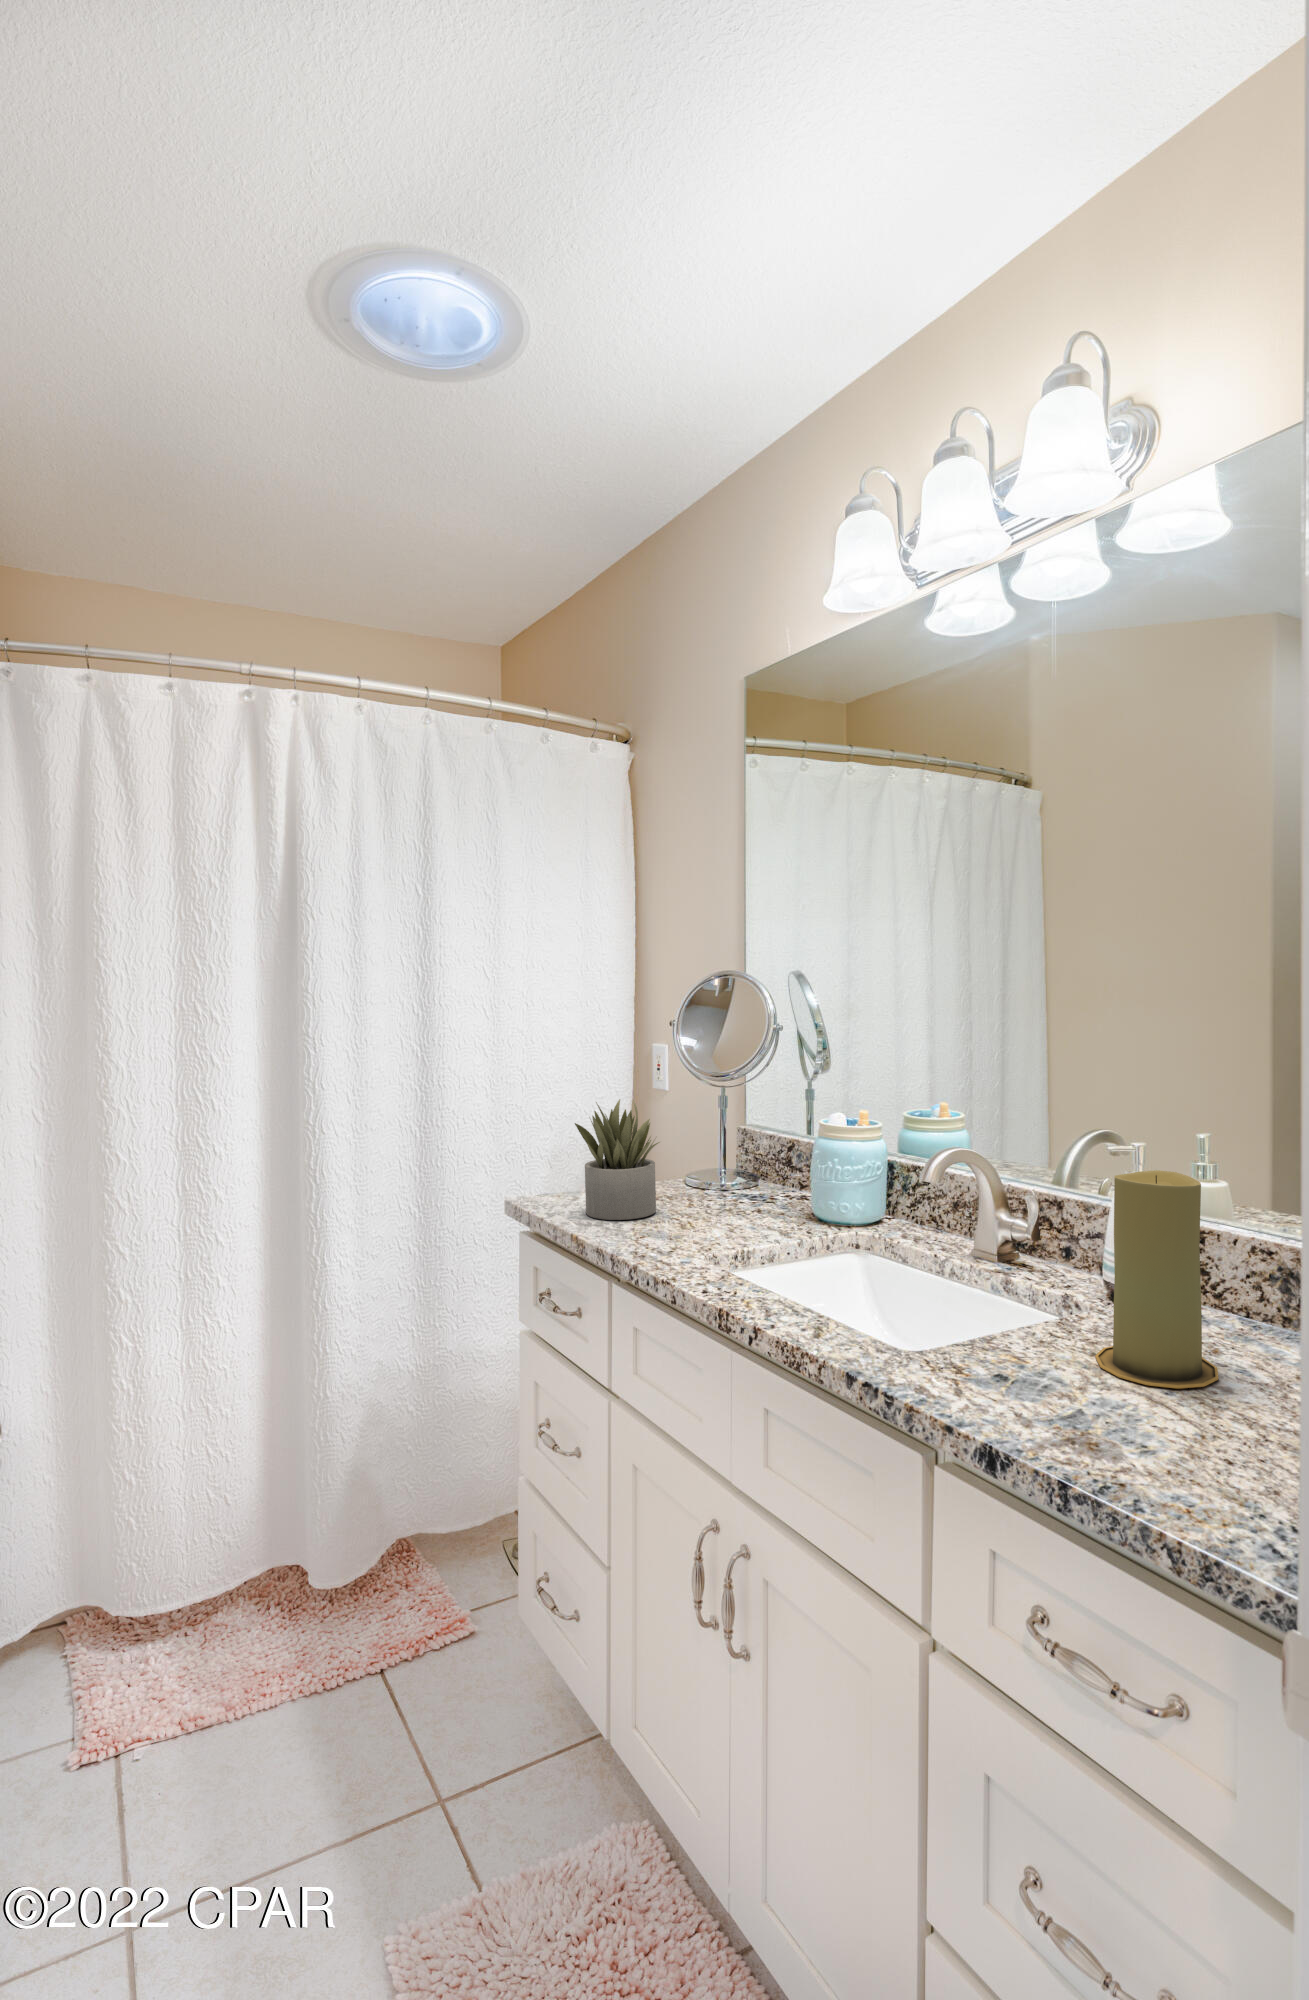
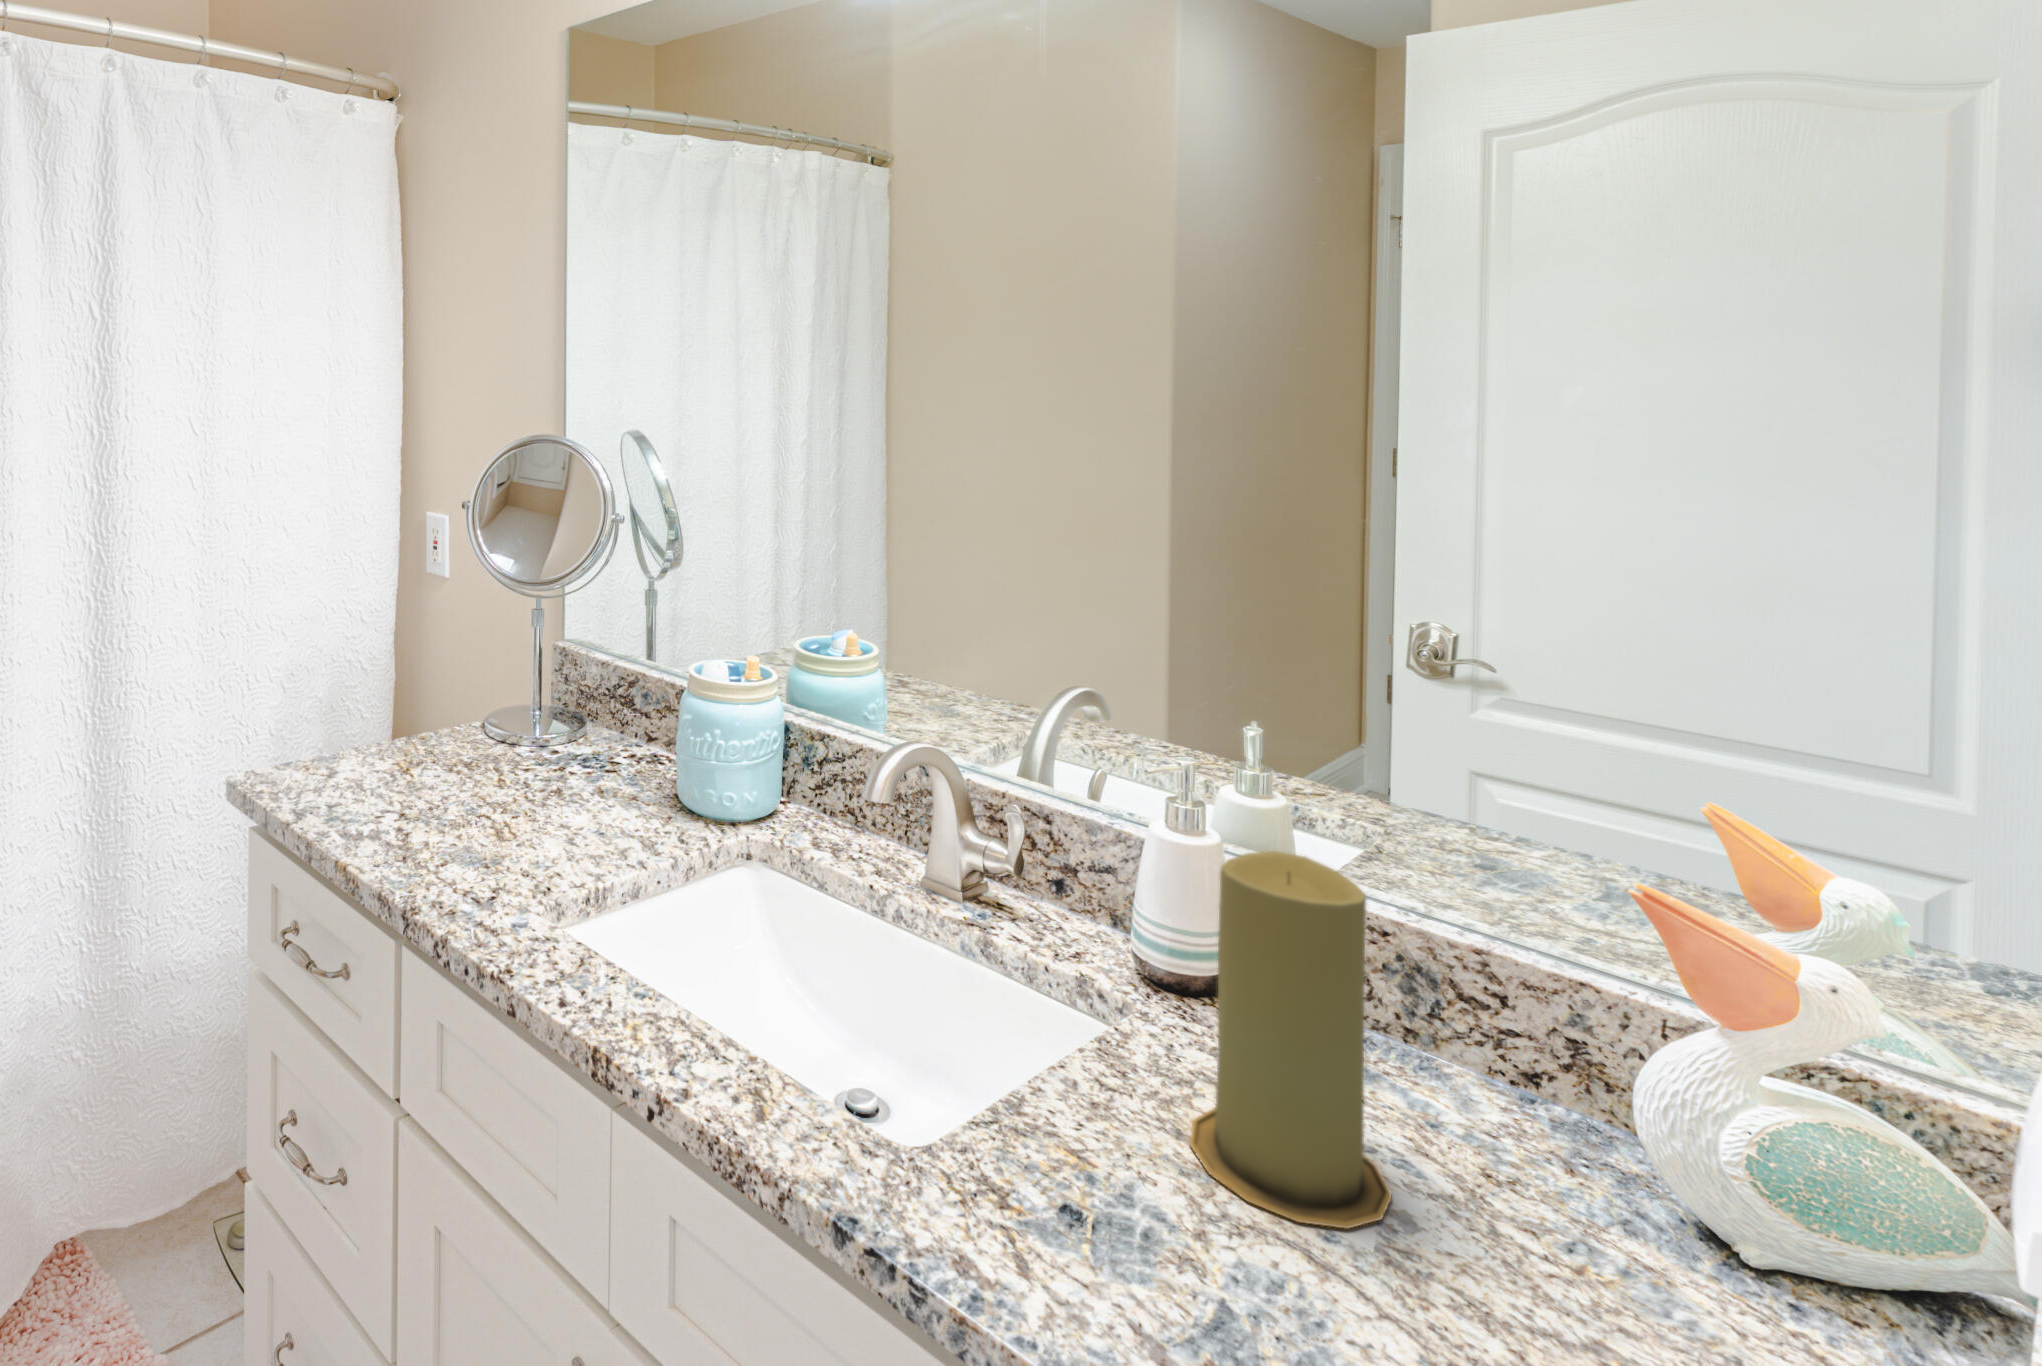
succulent plant: present [575,1099,660,1220] -> none [336,636,463,820]

